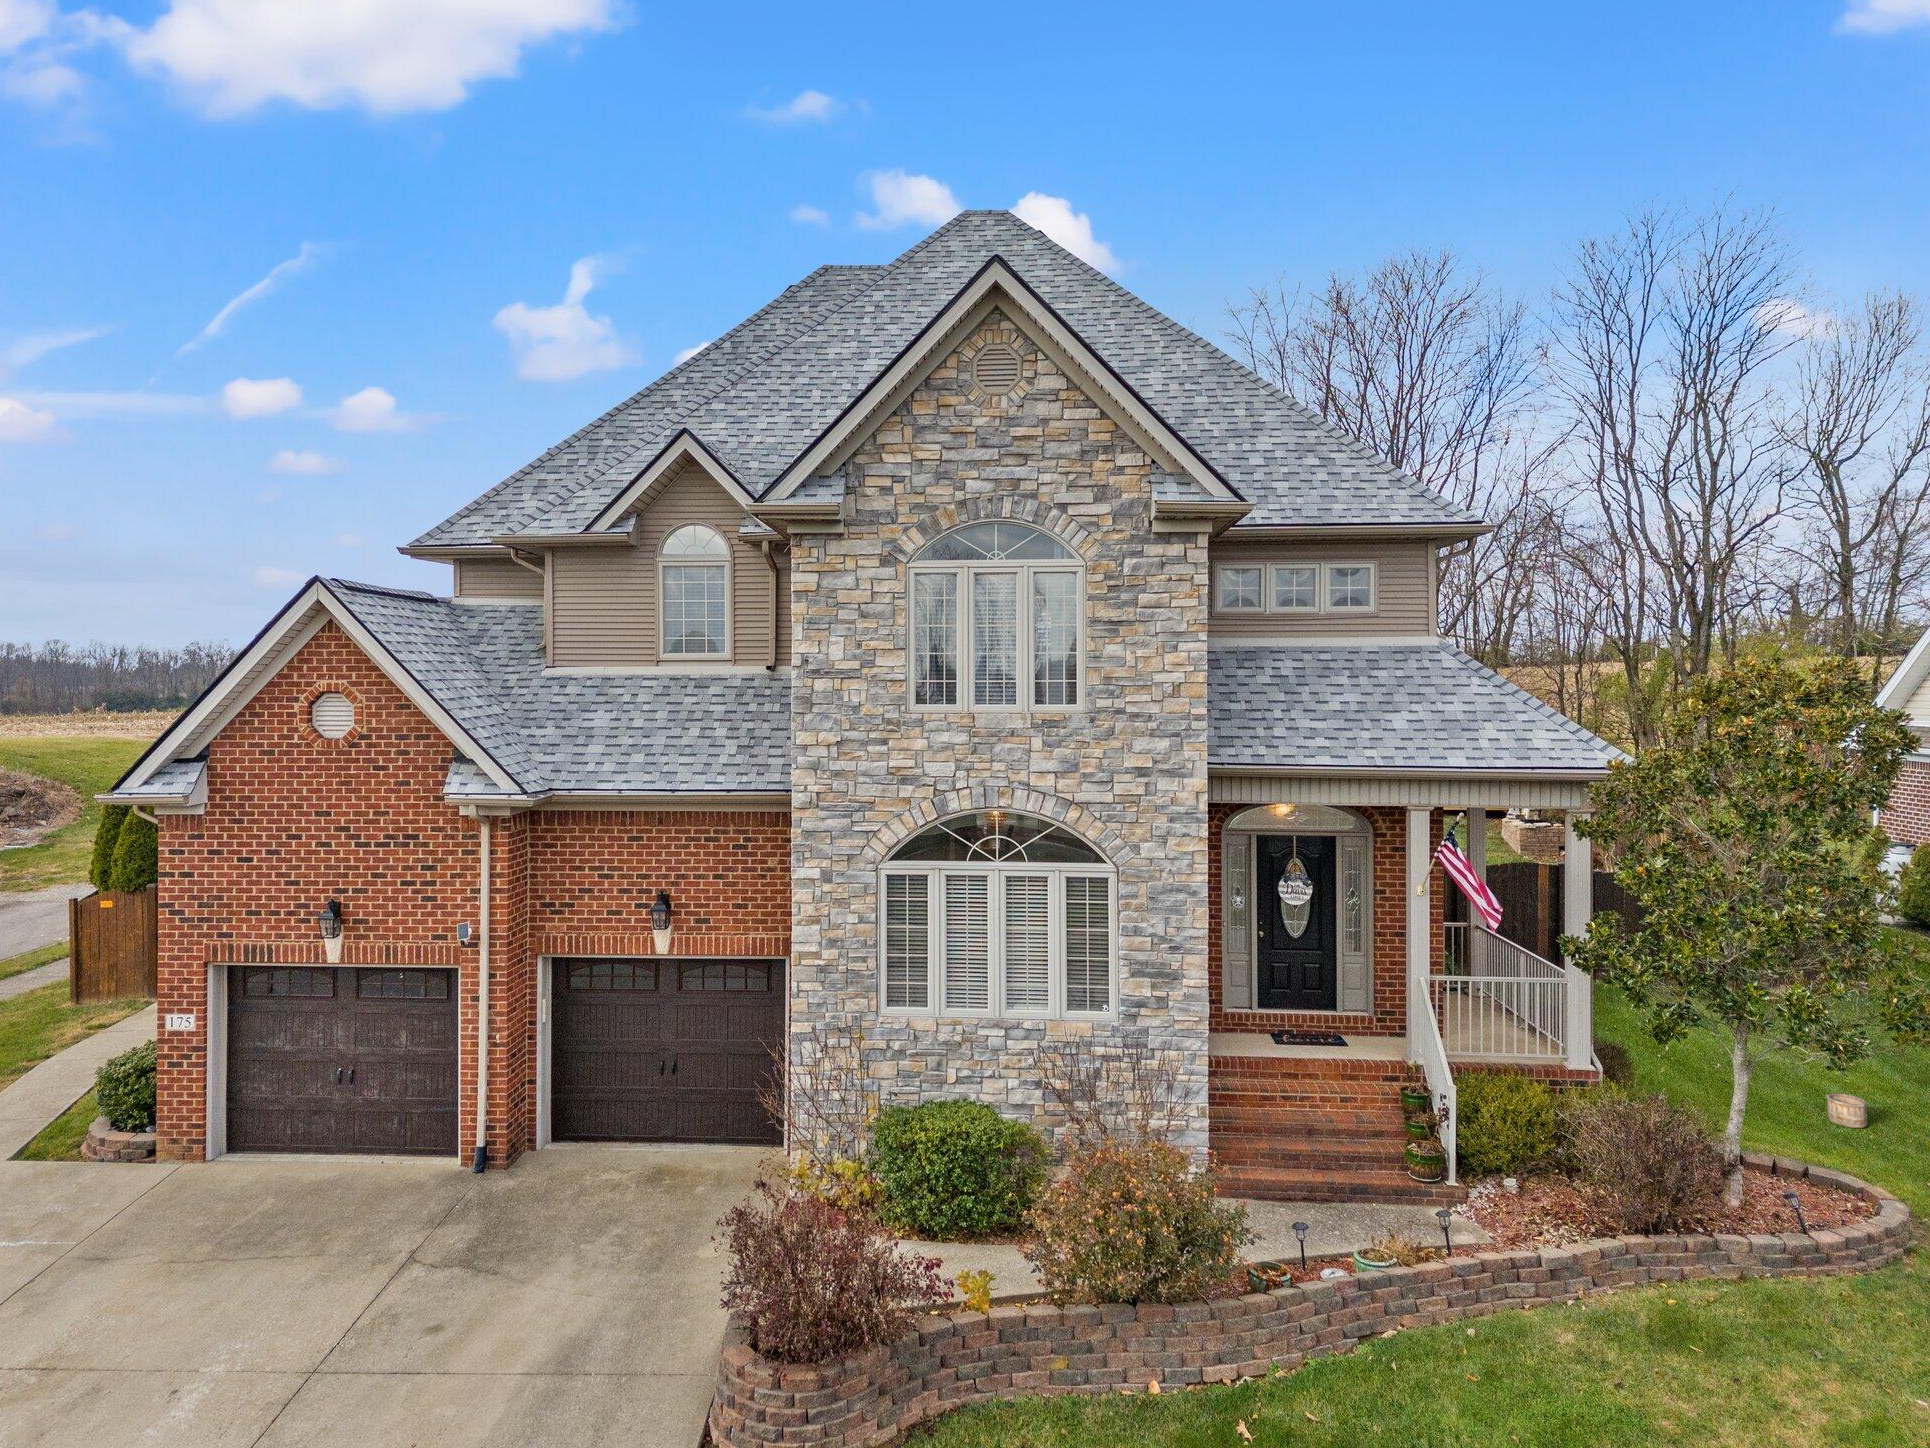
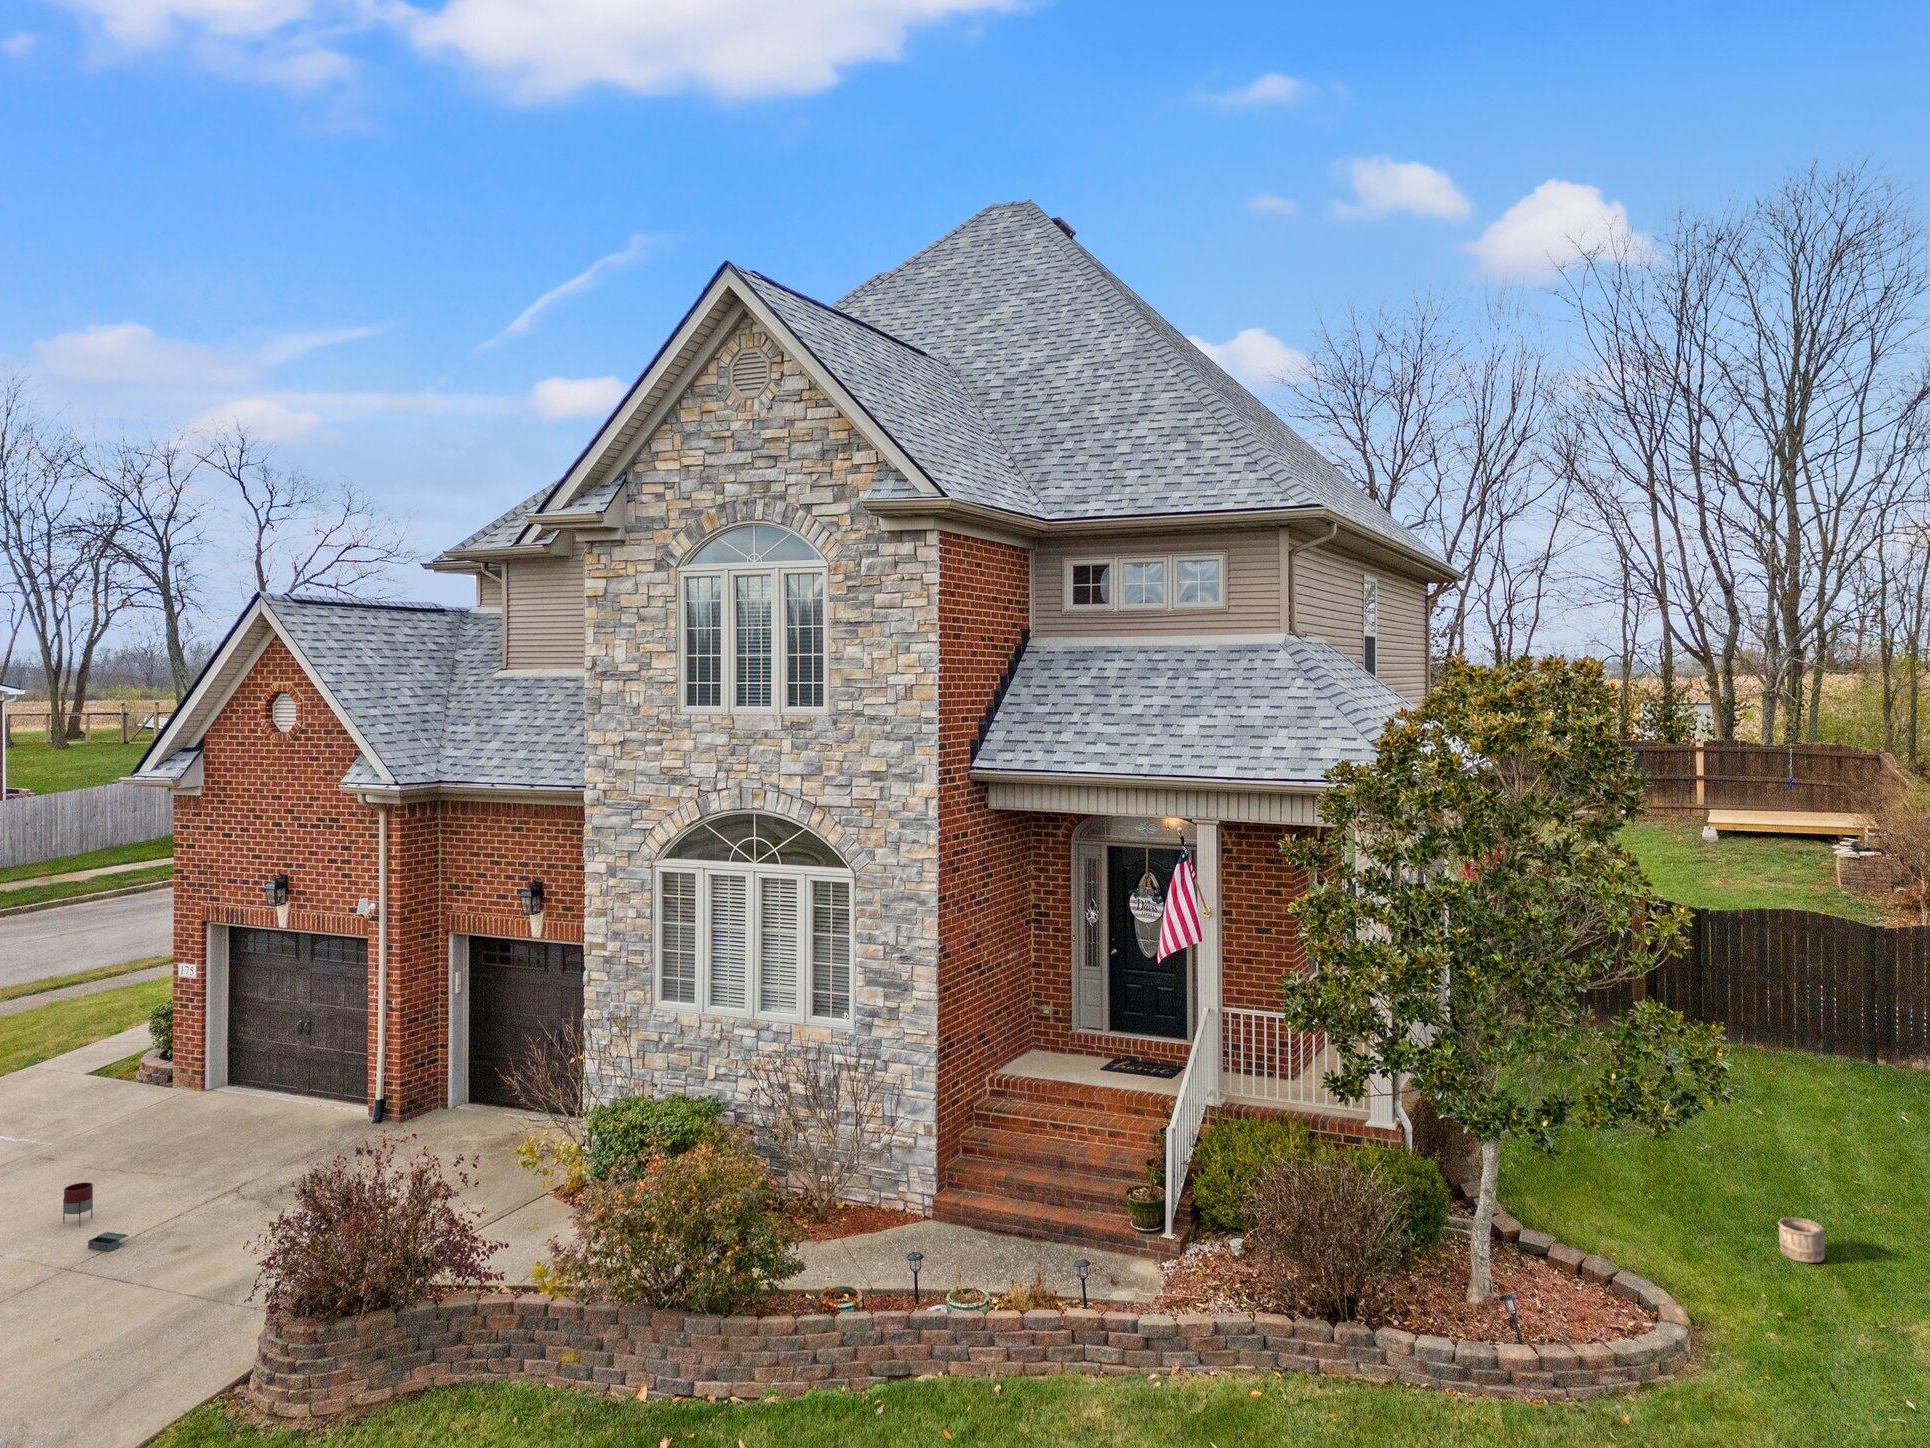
planter: none [226,1318,264,1379] -> present [63,1182,93,1227]
toolbox: none [302,1378,351,1407] -> present [88,1232,128,1251]

